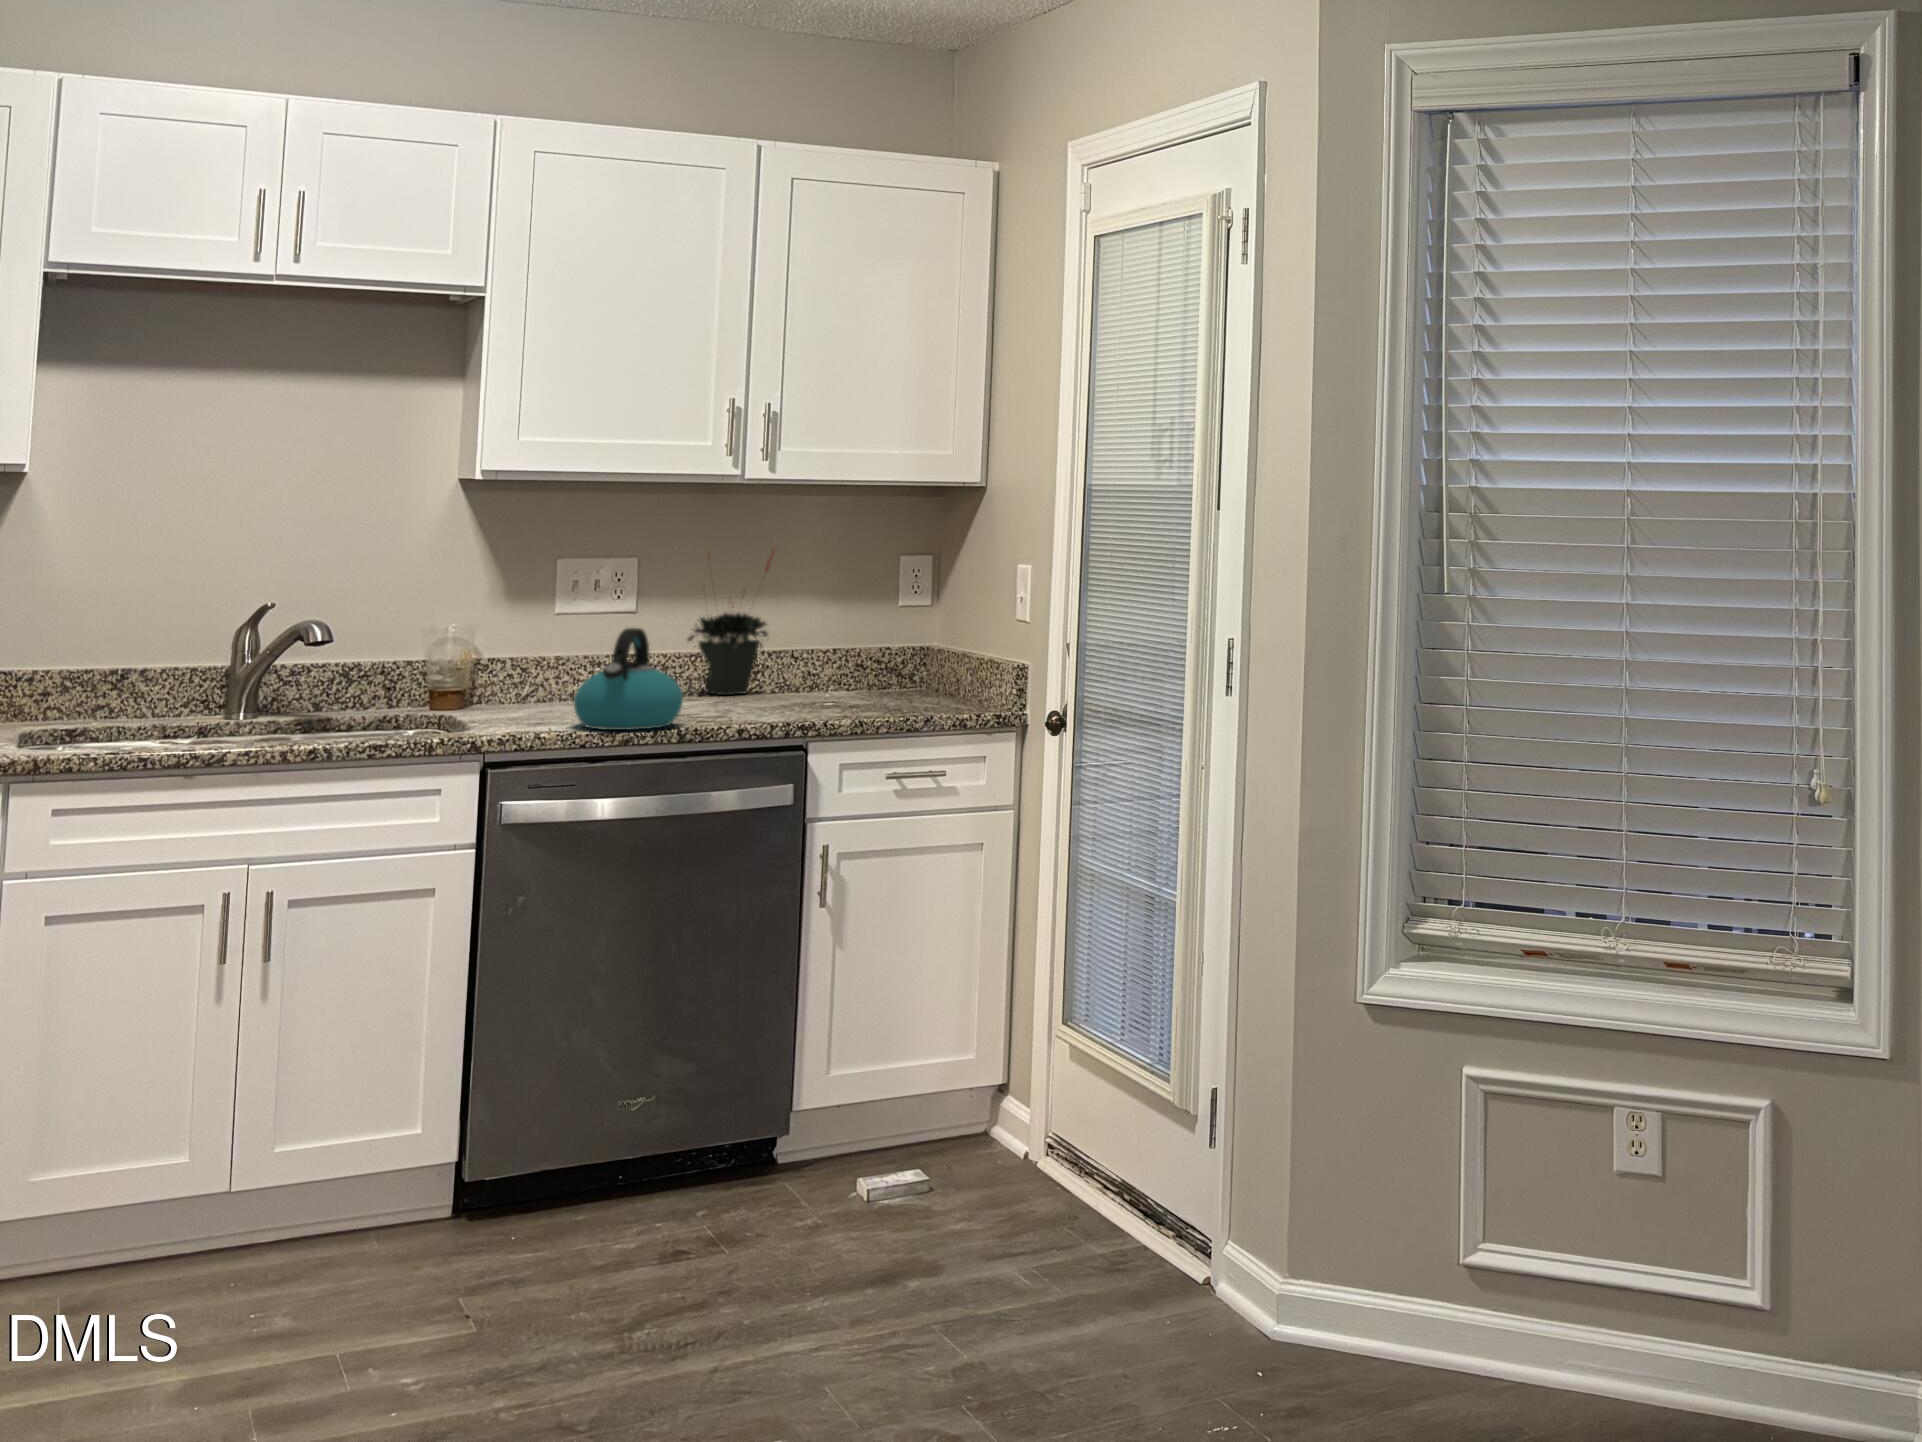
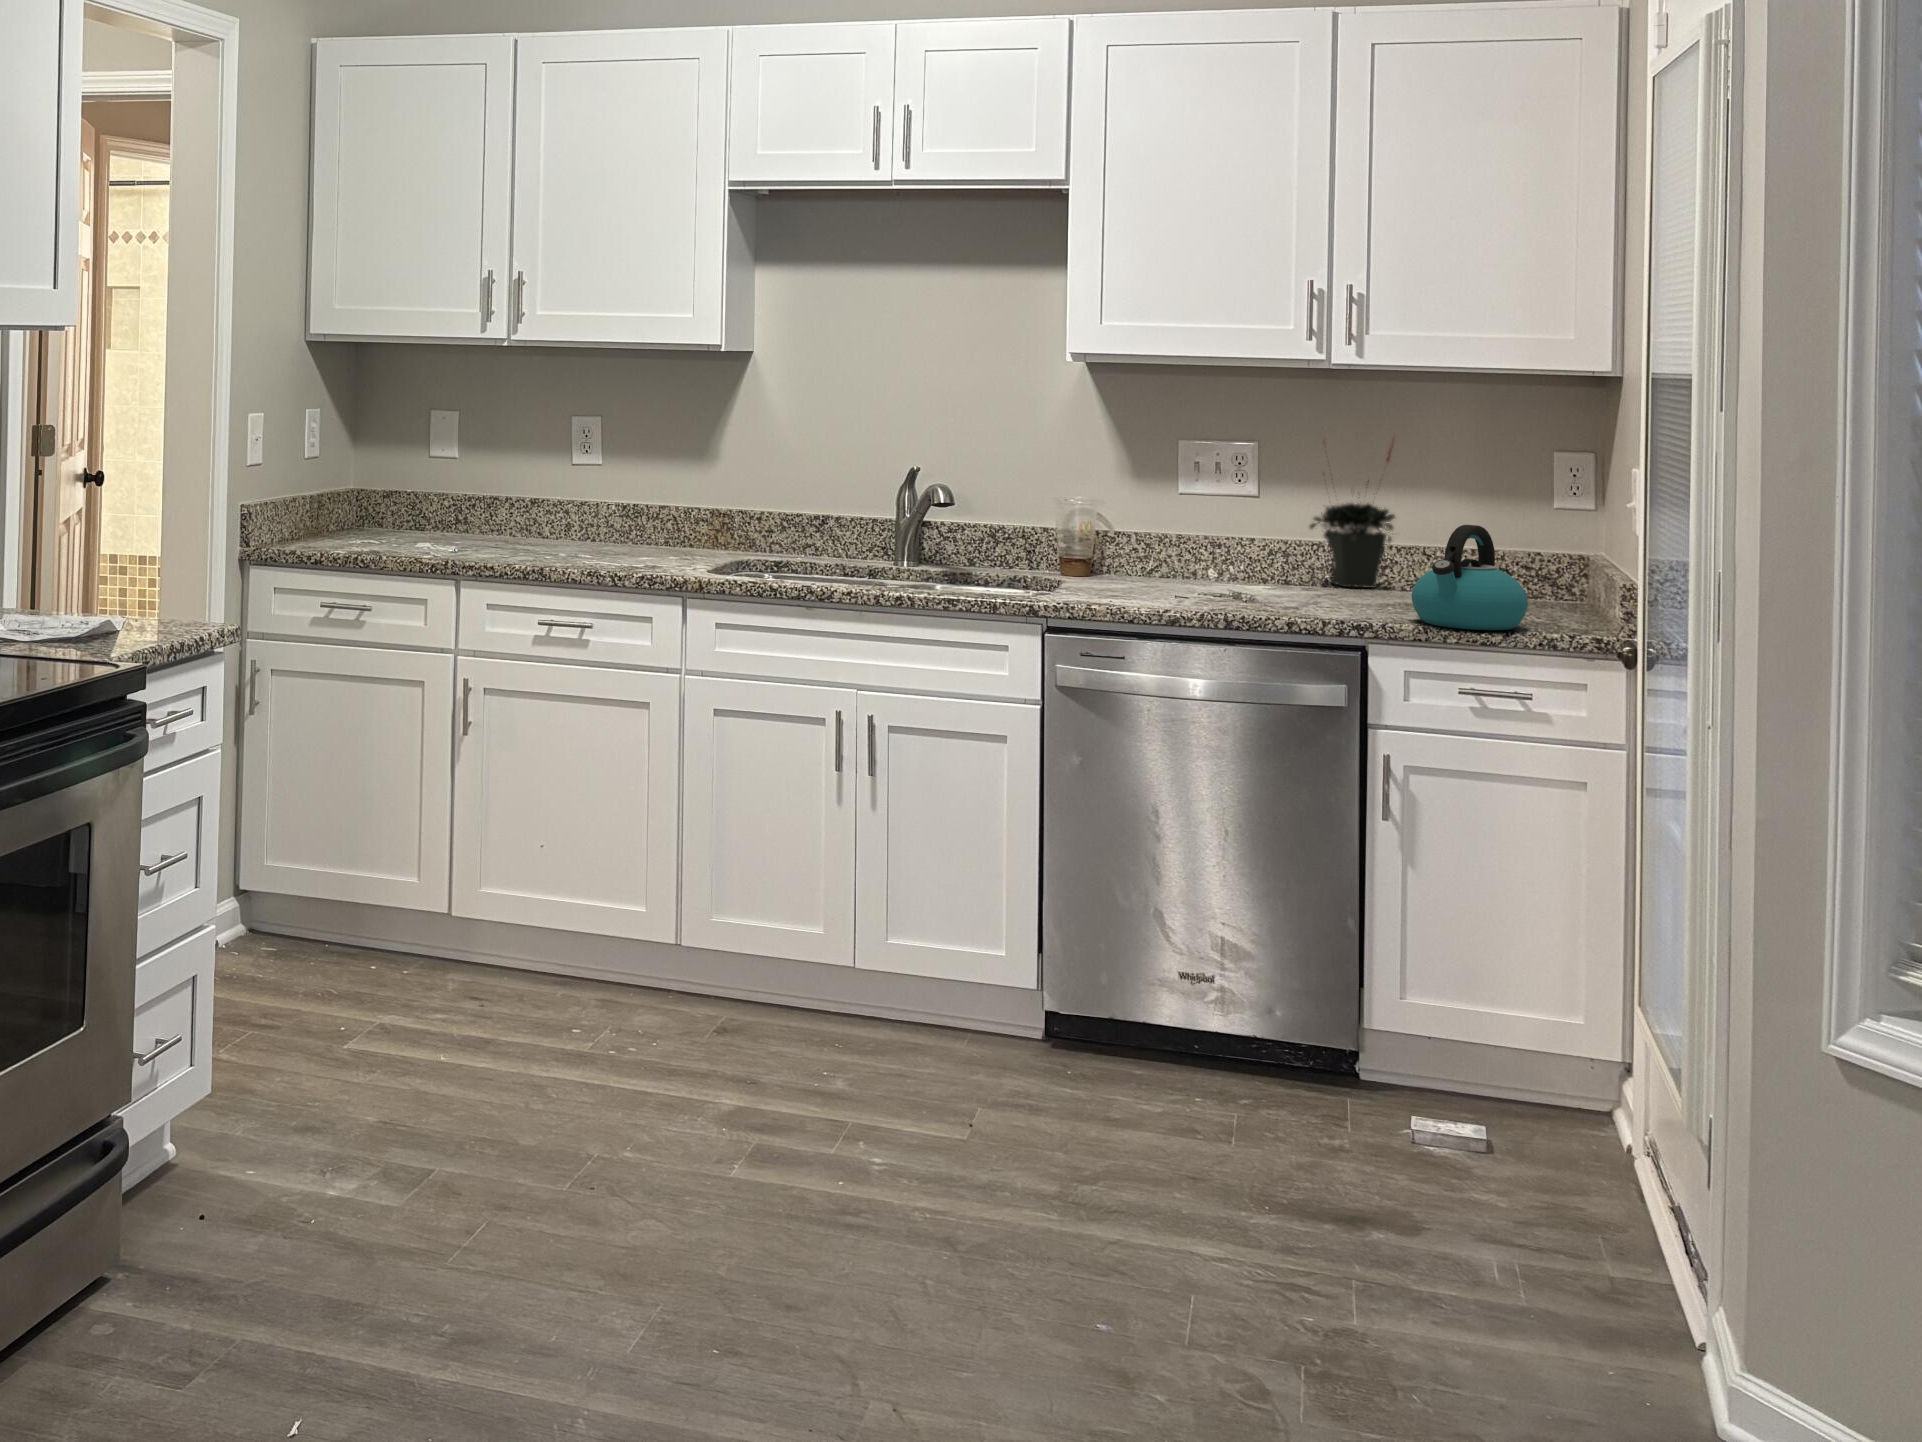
kettle: present [574,628,683,730] -> present [1412,525,1528,630]

